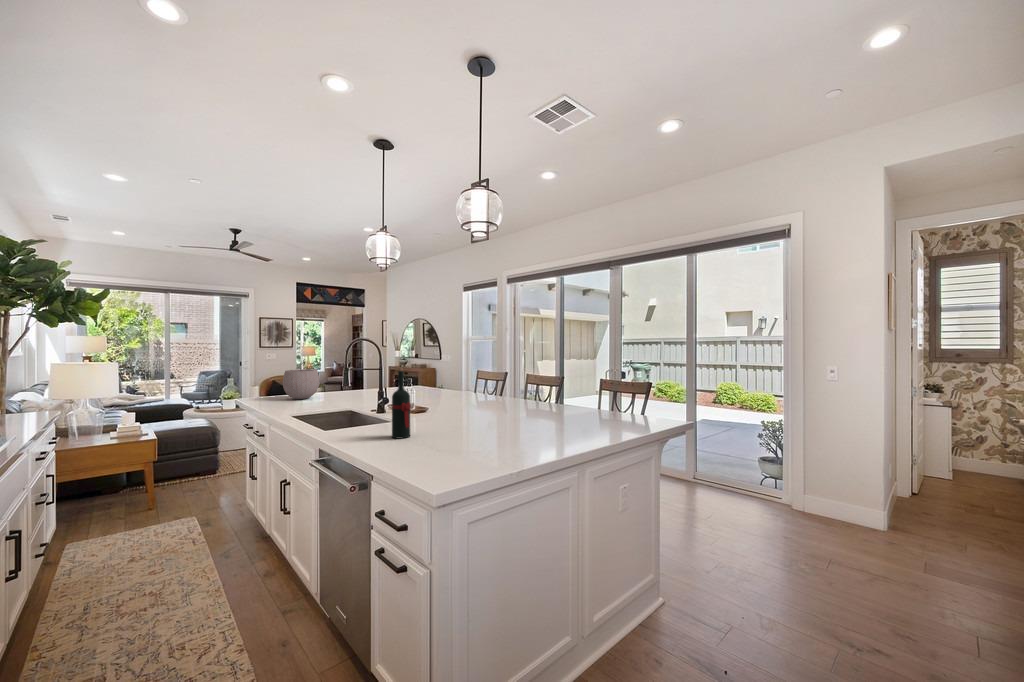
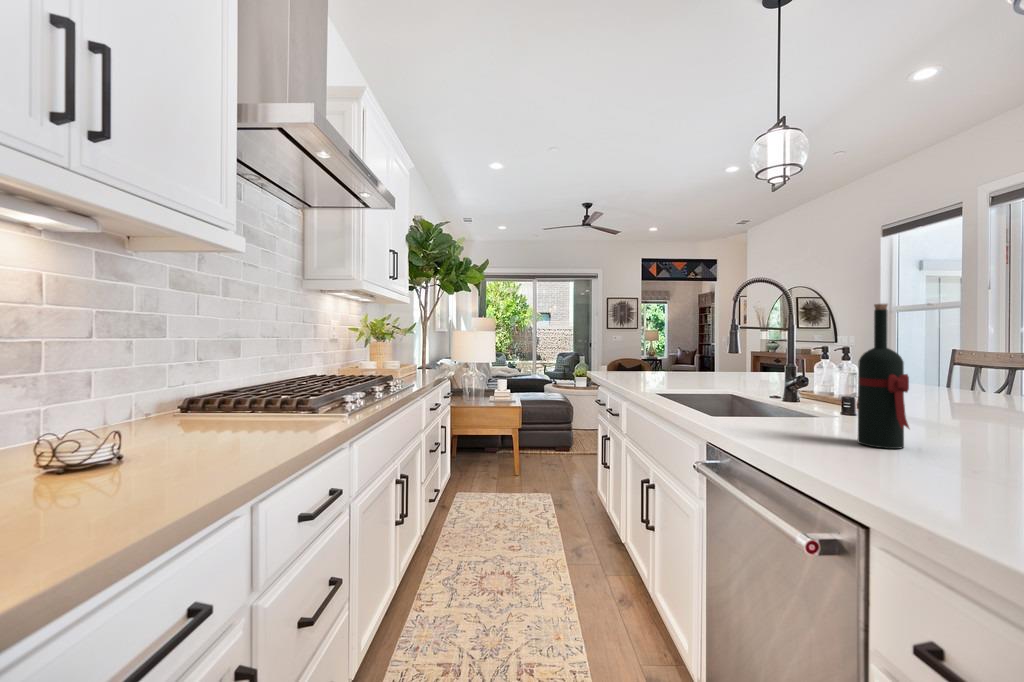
plant pot: present [283,359,319,399] -> none [637,322,681,375]

